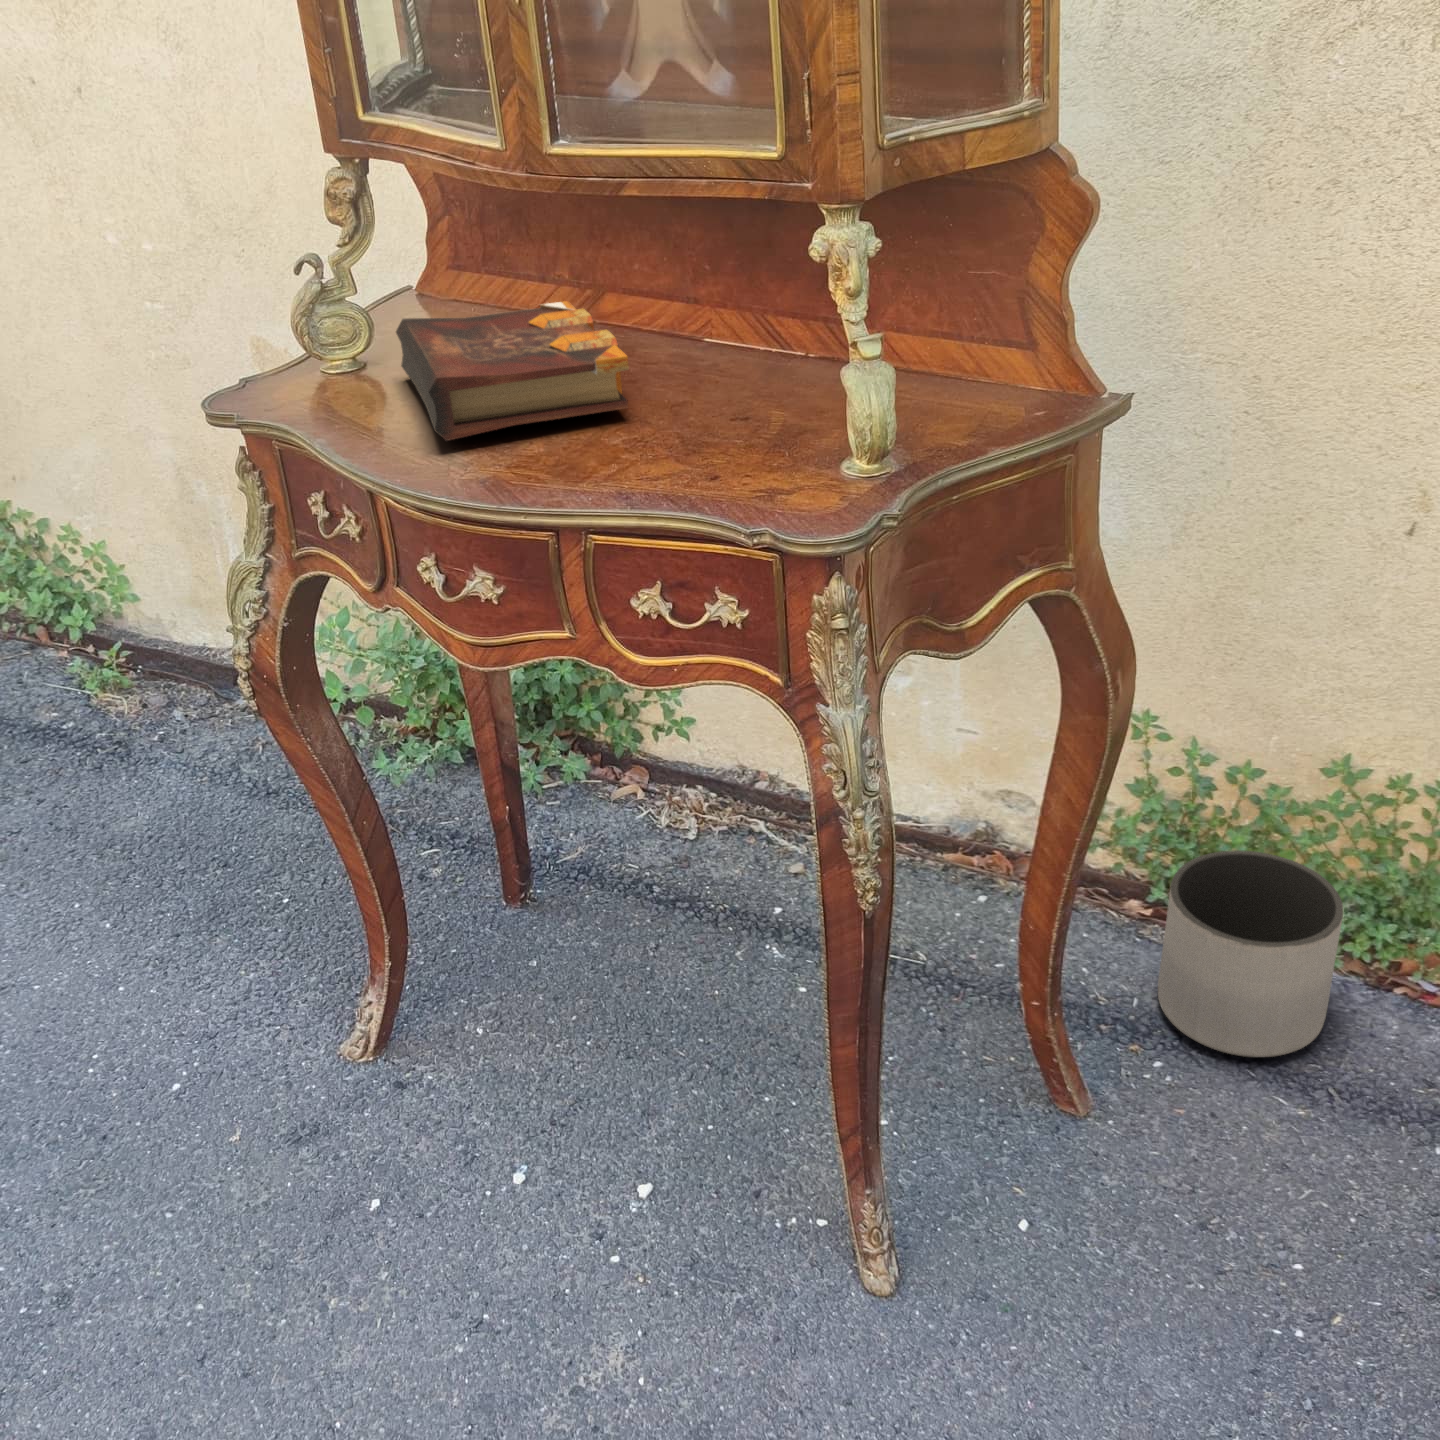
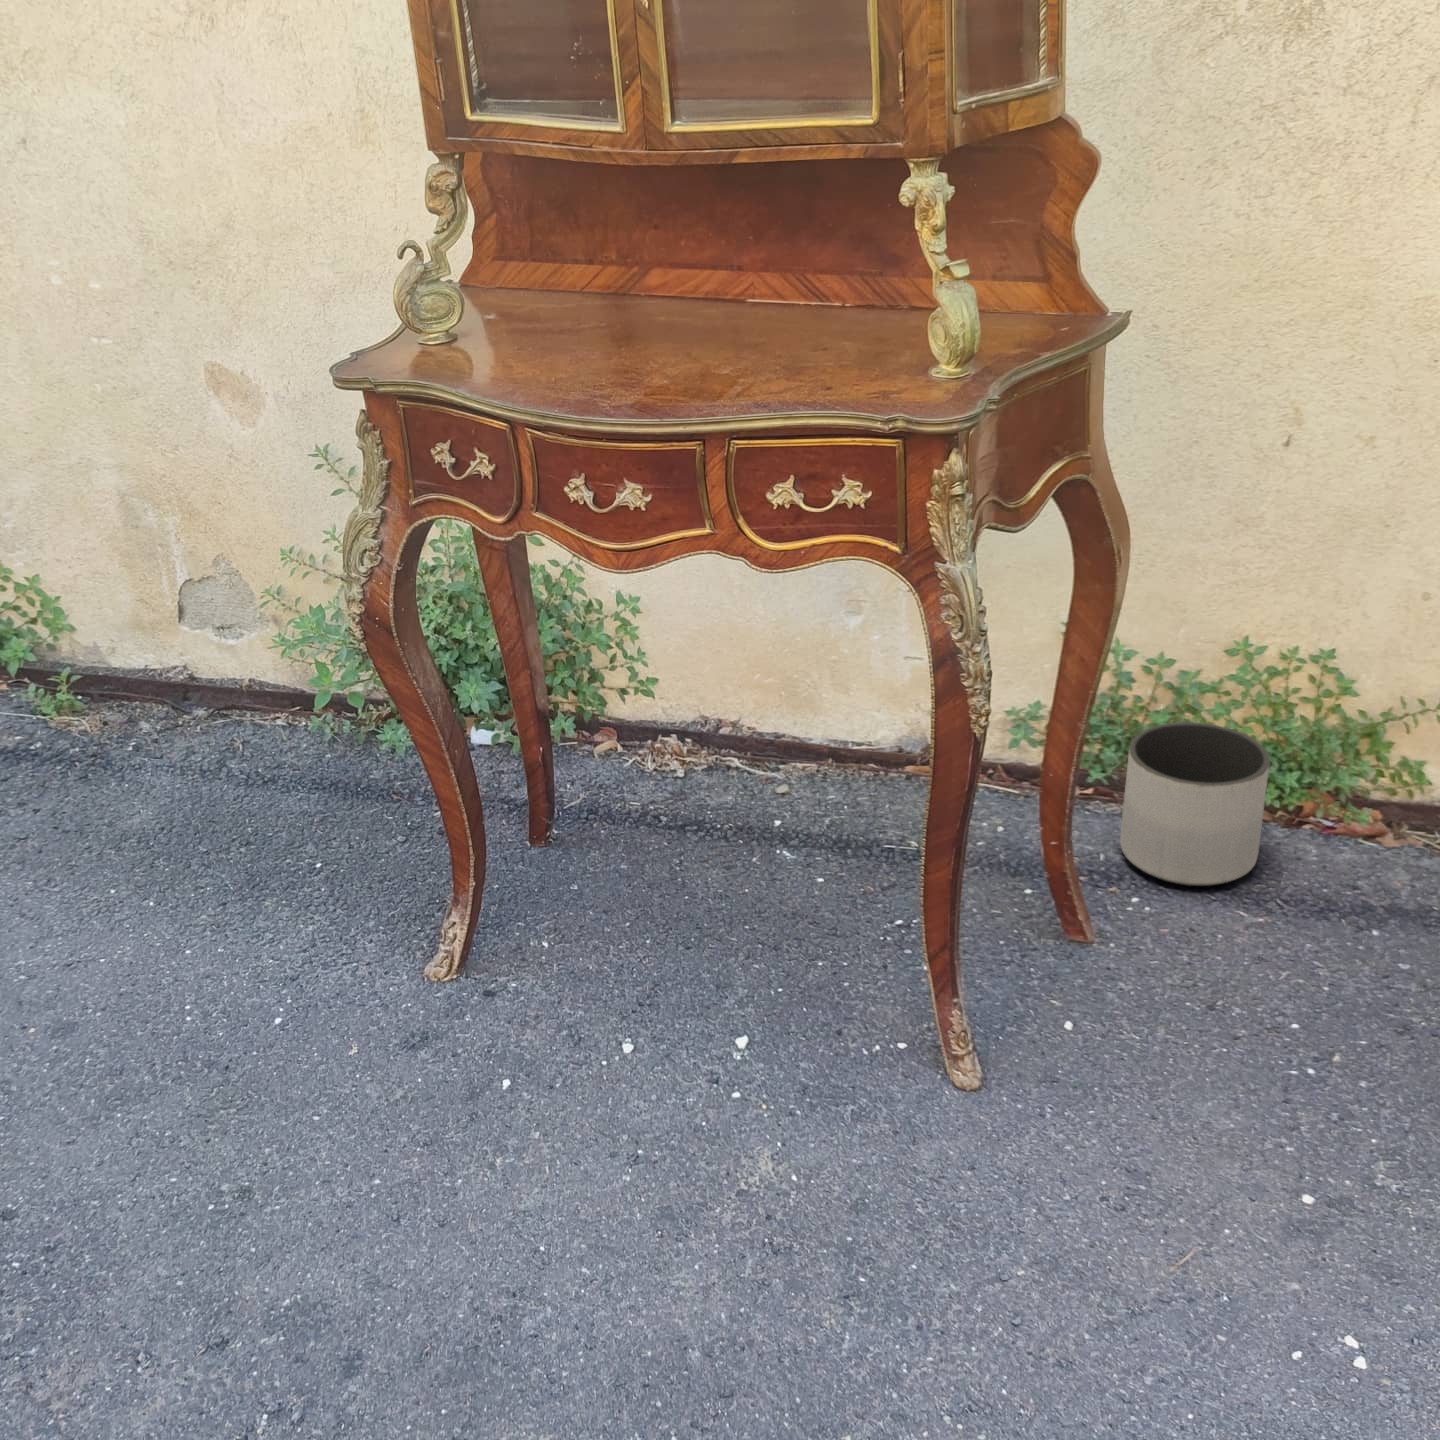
book: present [396,301,629,441] -> none [495,275,730,378]

